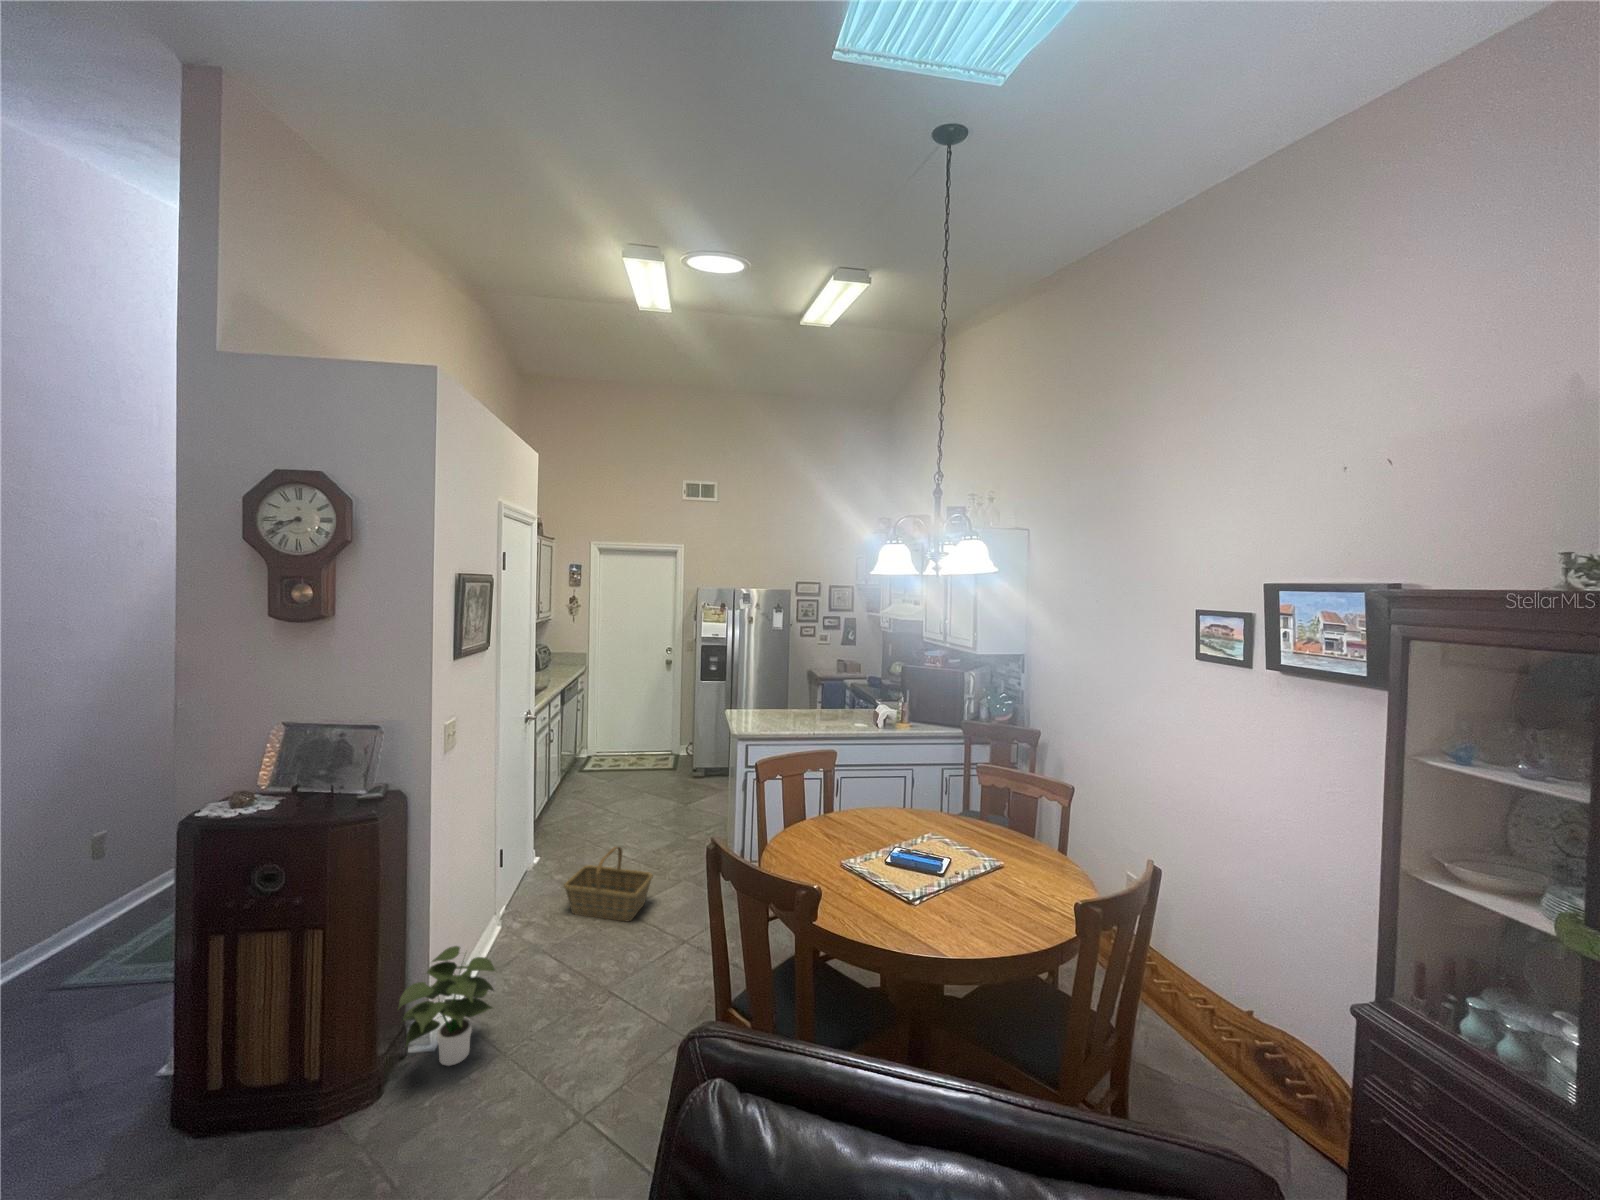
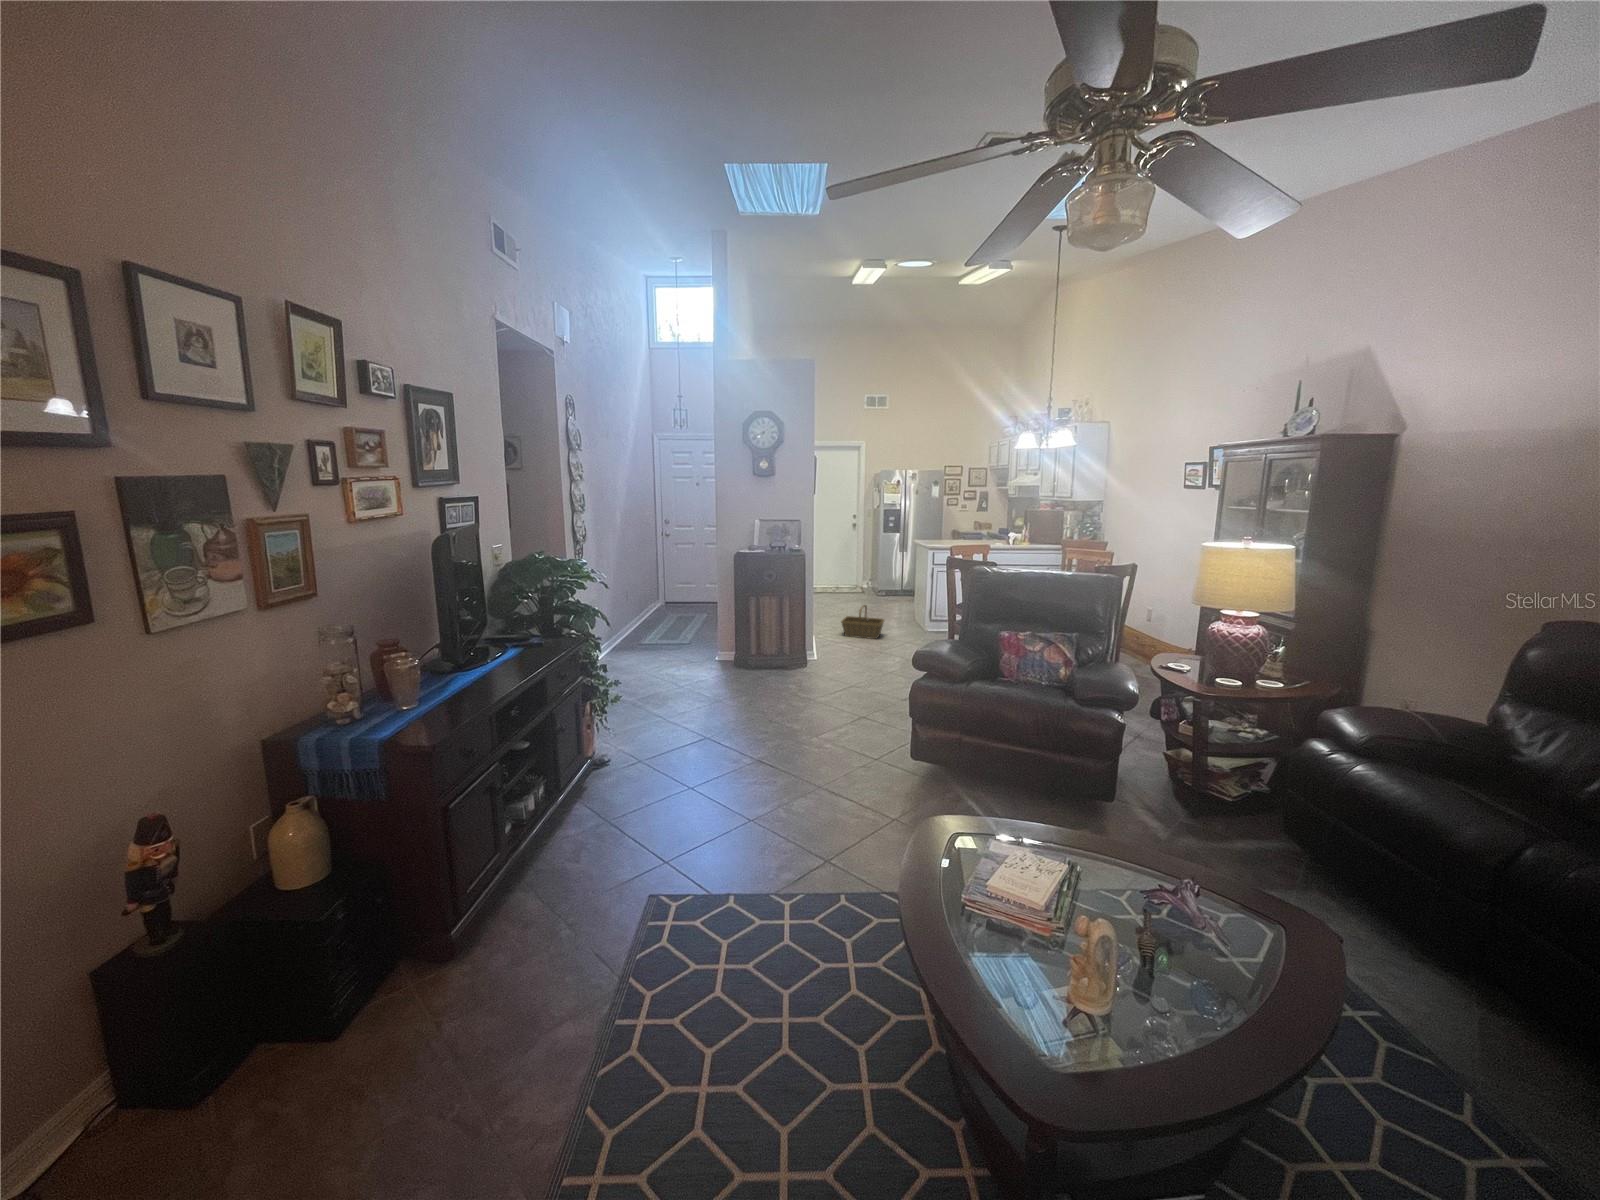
potted plant: present [399,946,495,1066] -> none [808,621,843,664]

